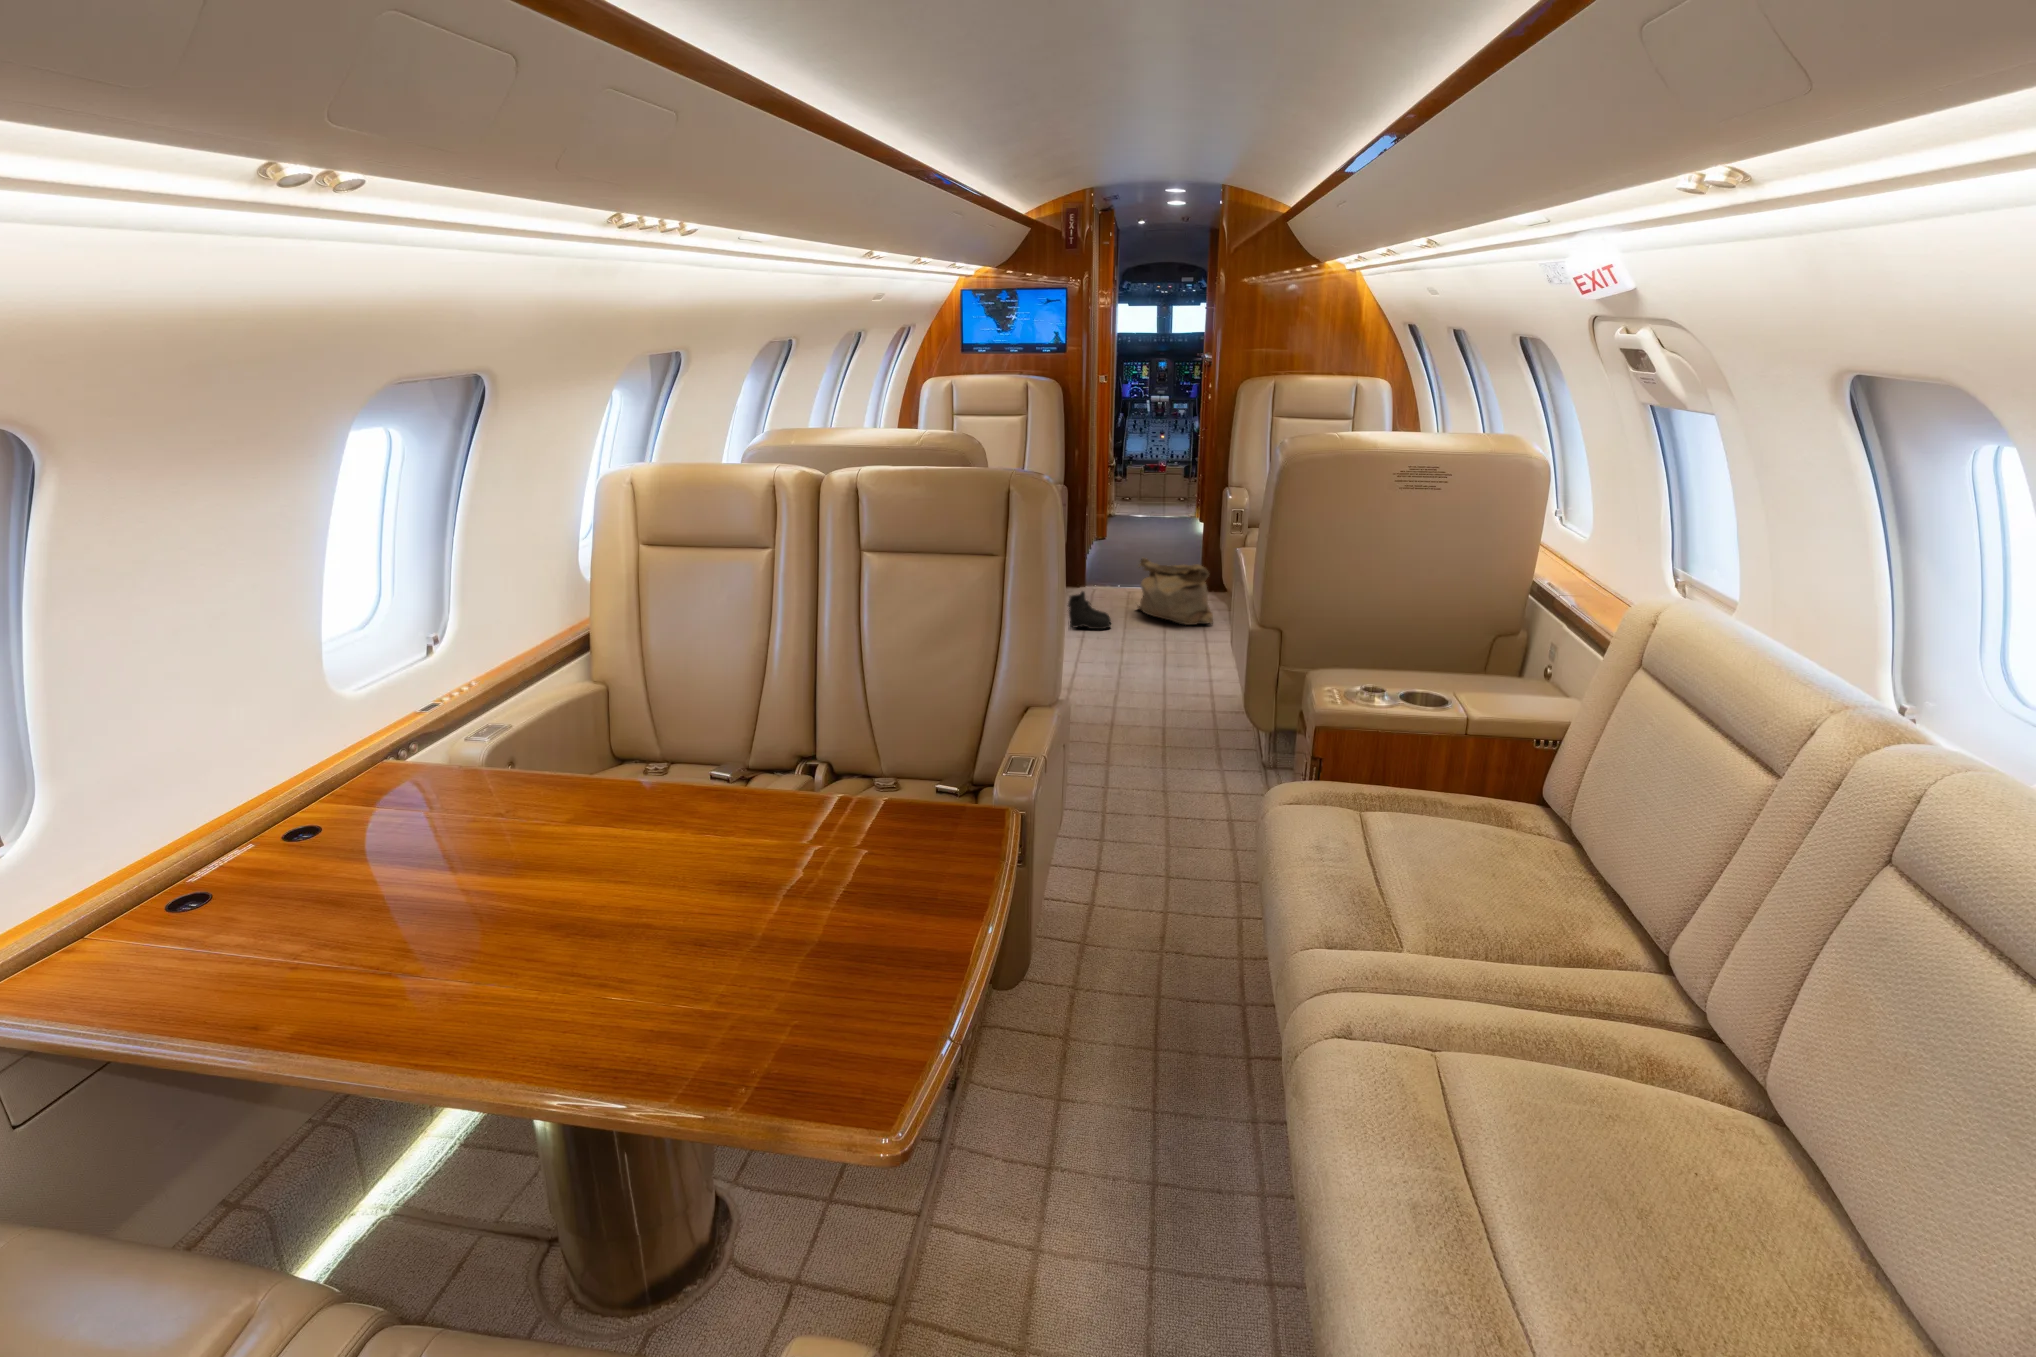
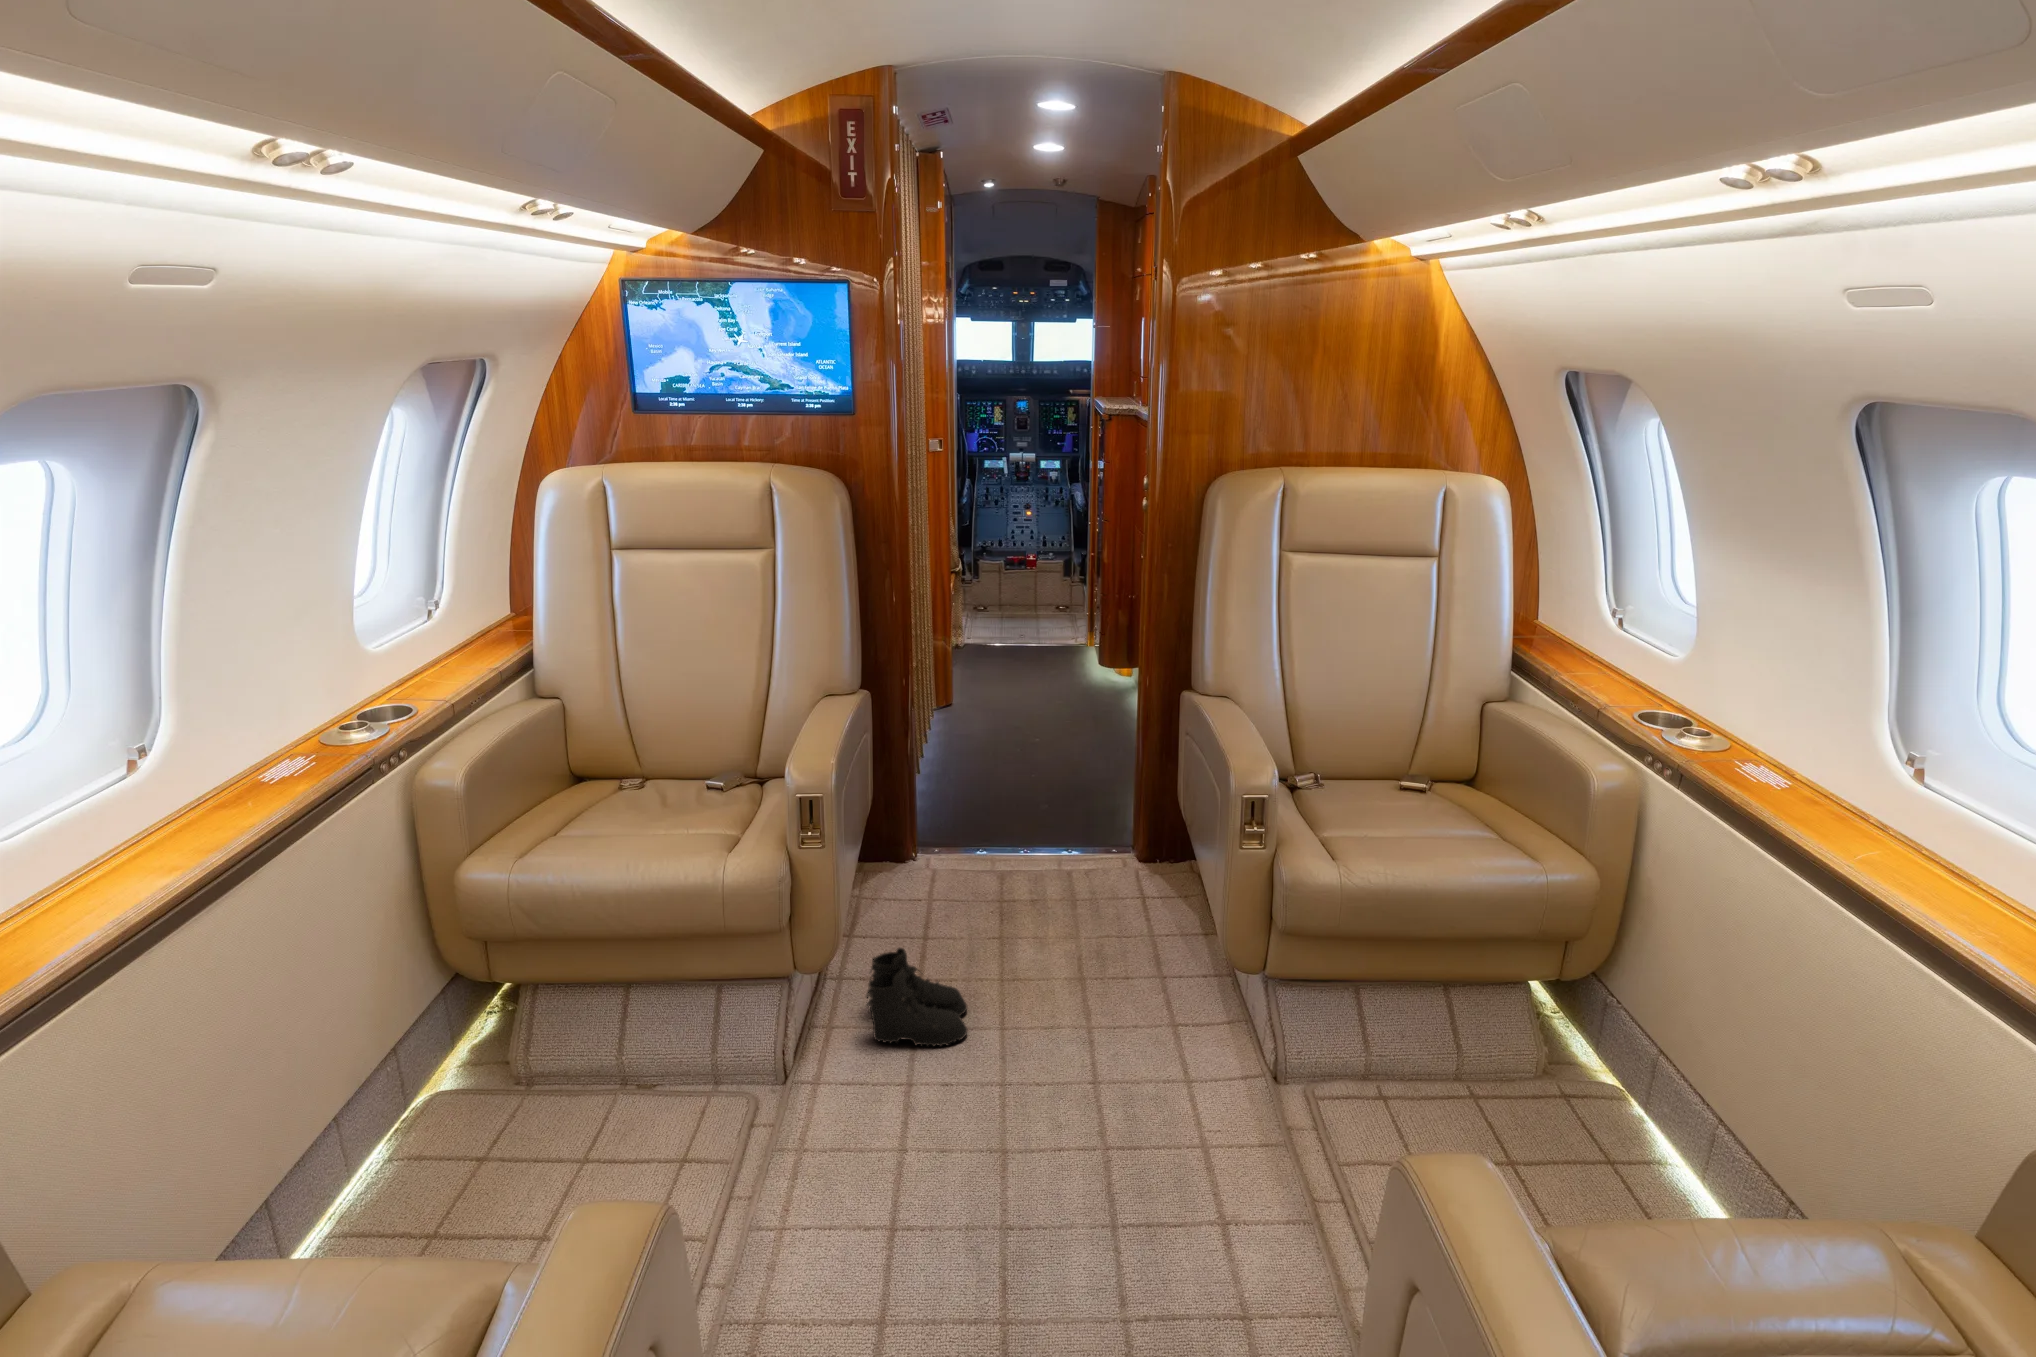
bag: present [1137,558,1213,625] -> none [1015,853,1188,1012]

